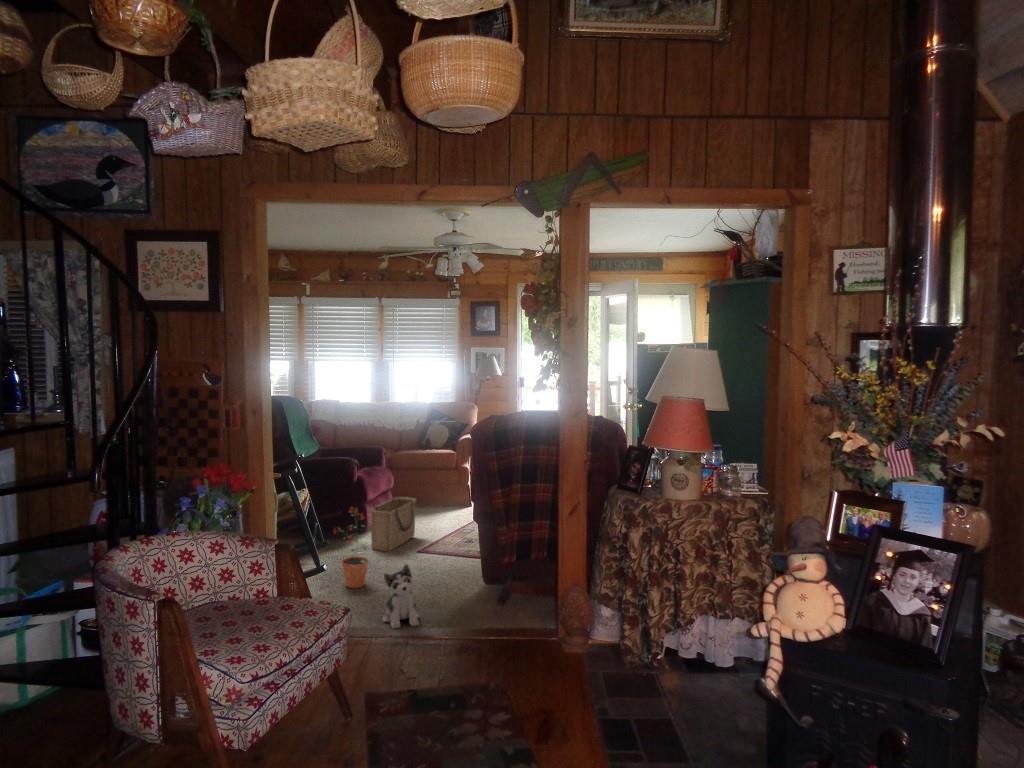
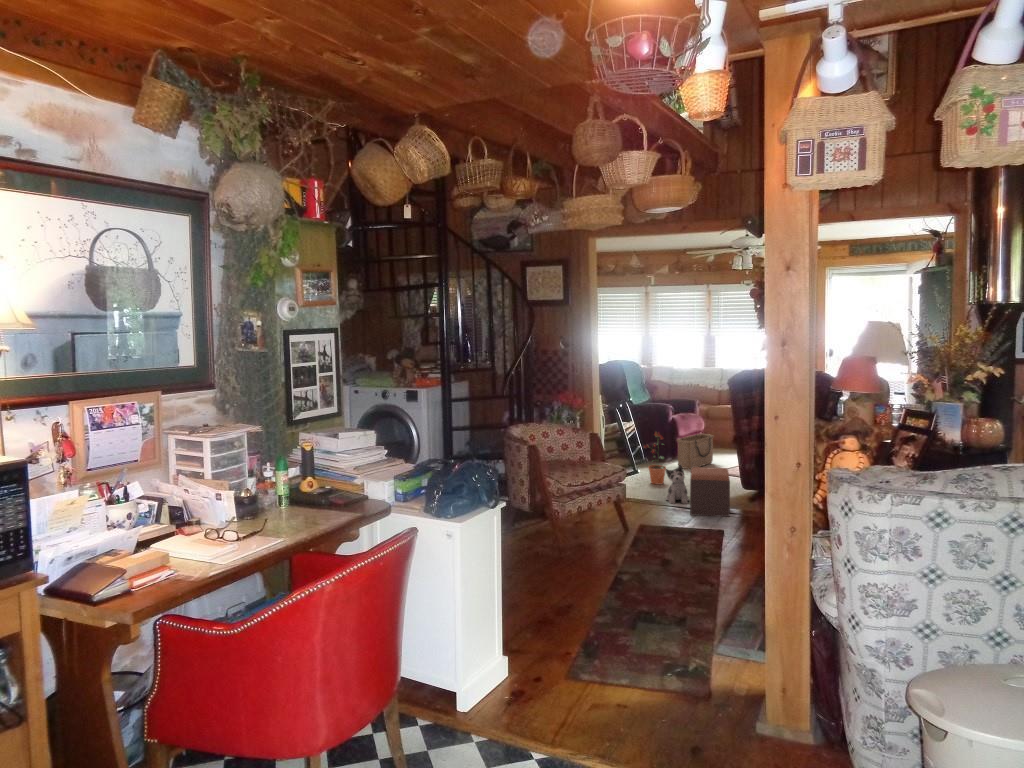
footstool: none [426,566,494,651] -> present [690,467,730,517]

